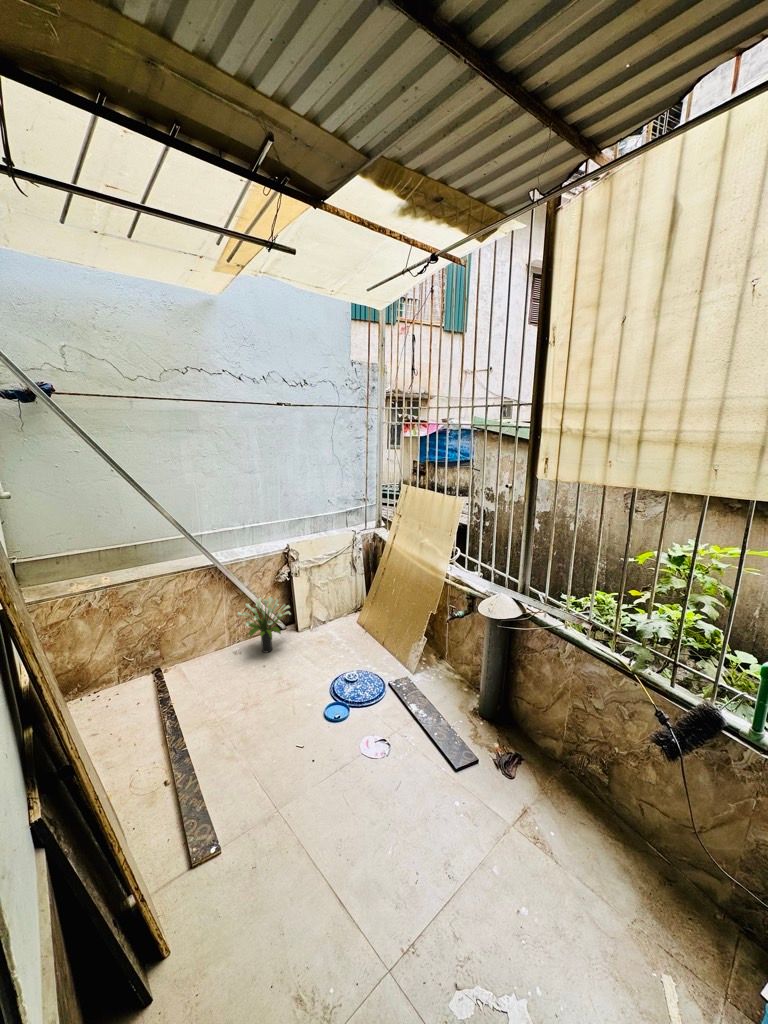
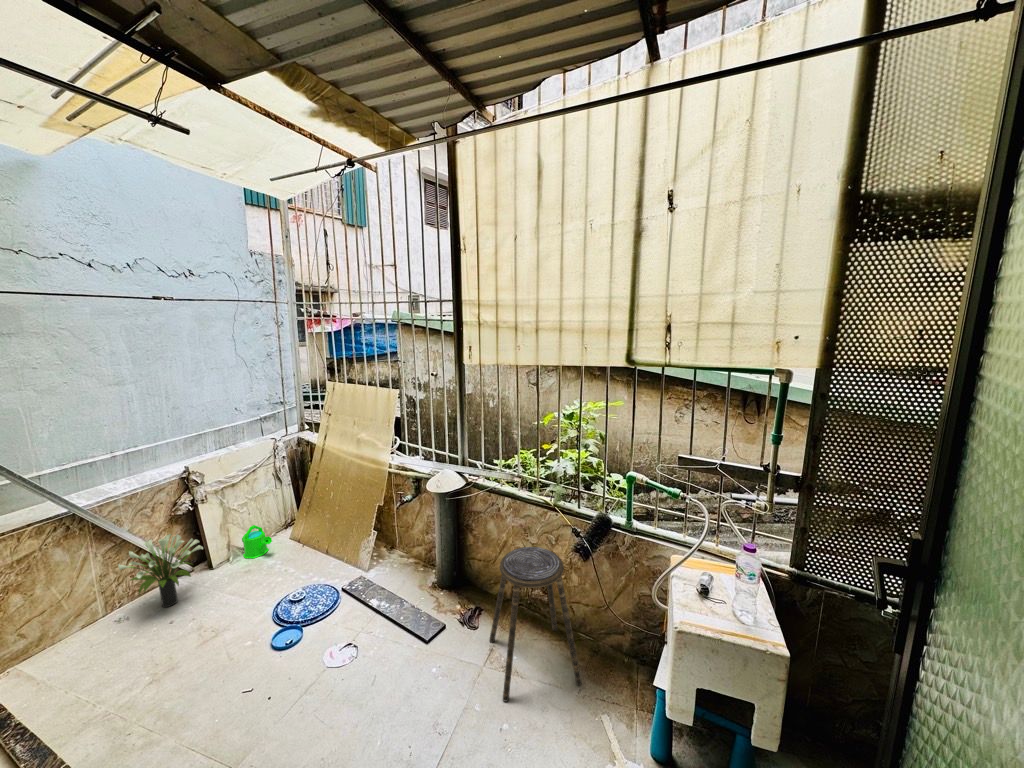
watering can: none [321,603,342,631] -> present [242,525,272,558]
stool: none [526,712,651,927] -> present [489,547,582,701]

